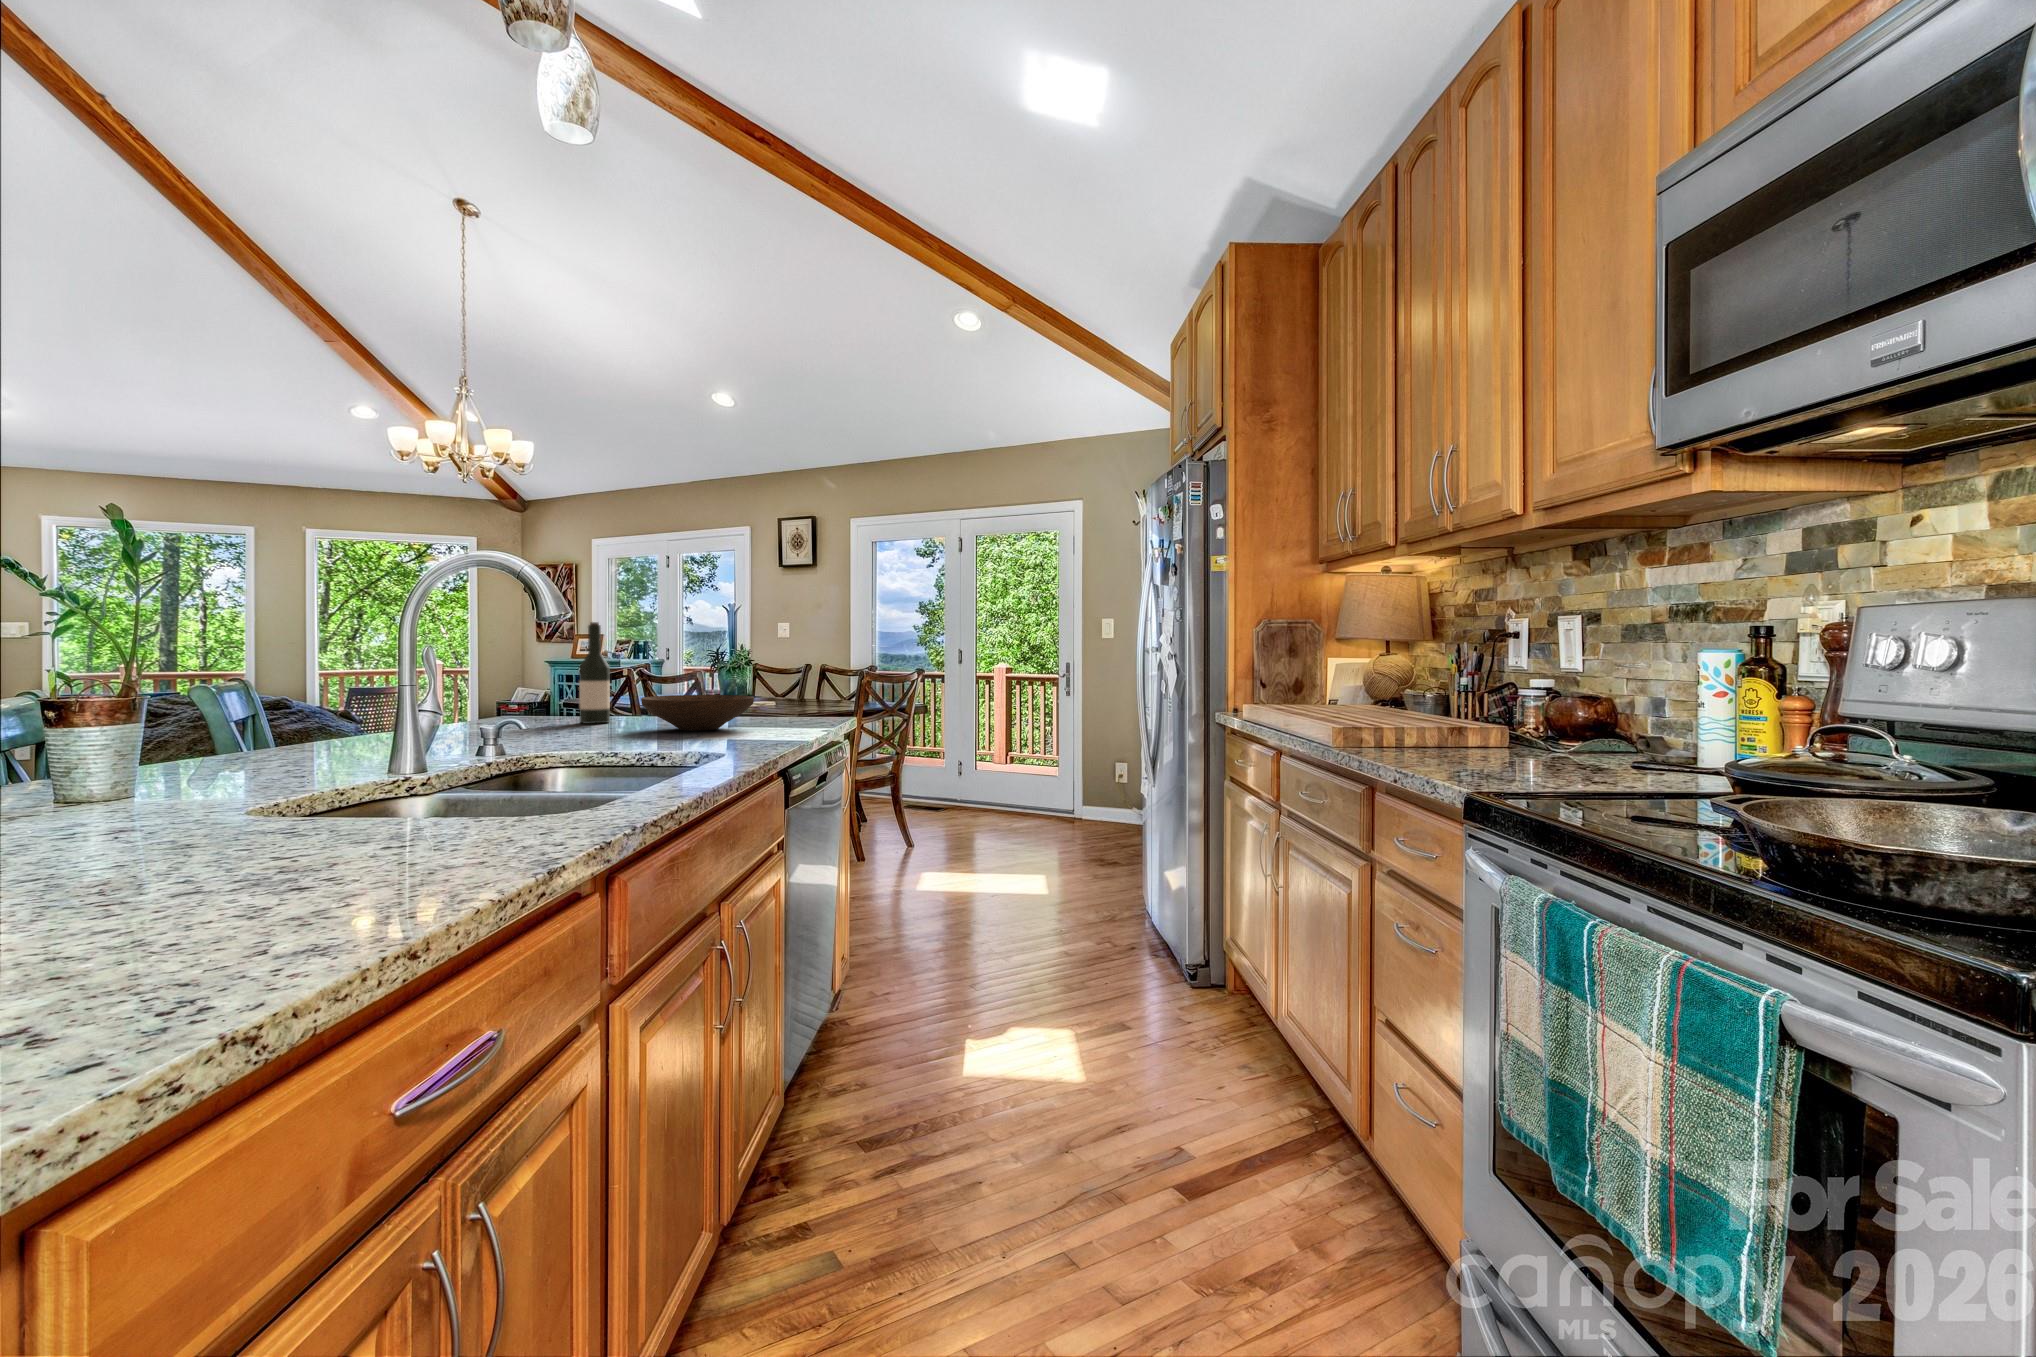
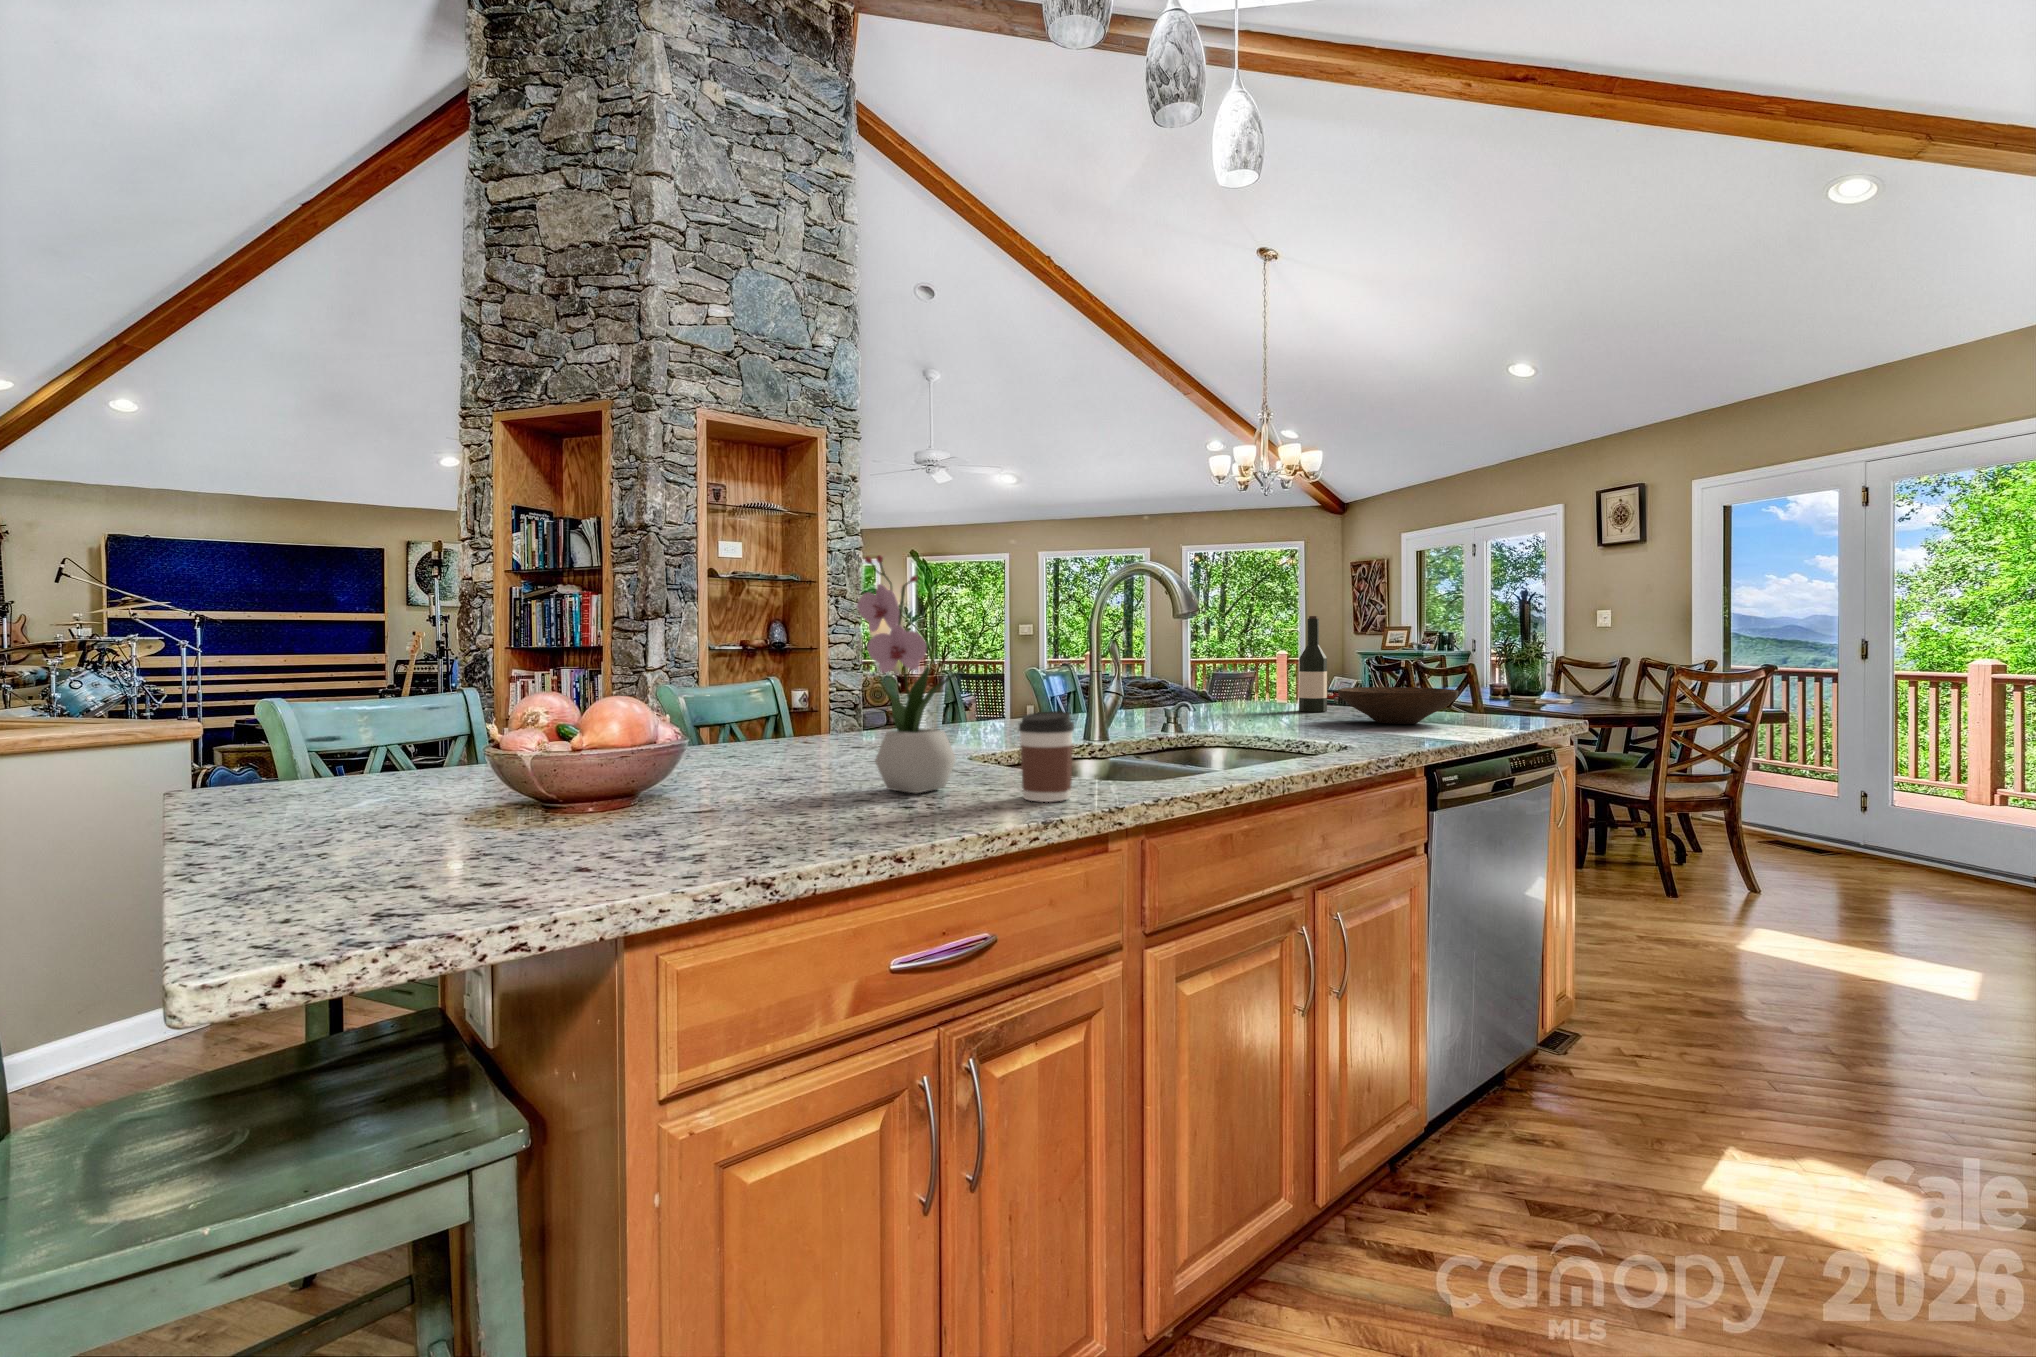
flower arrangement: none [128,503,327,875] -> present [857,555,963,793]
coffee cup: none [442,734,525,851] -> present [1019,711,1074,802]

